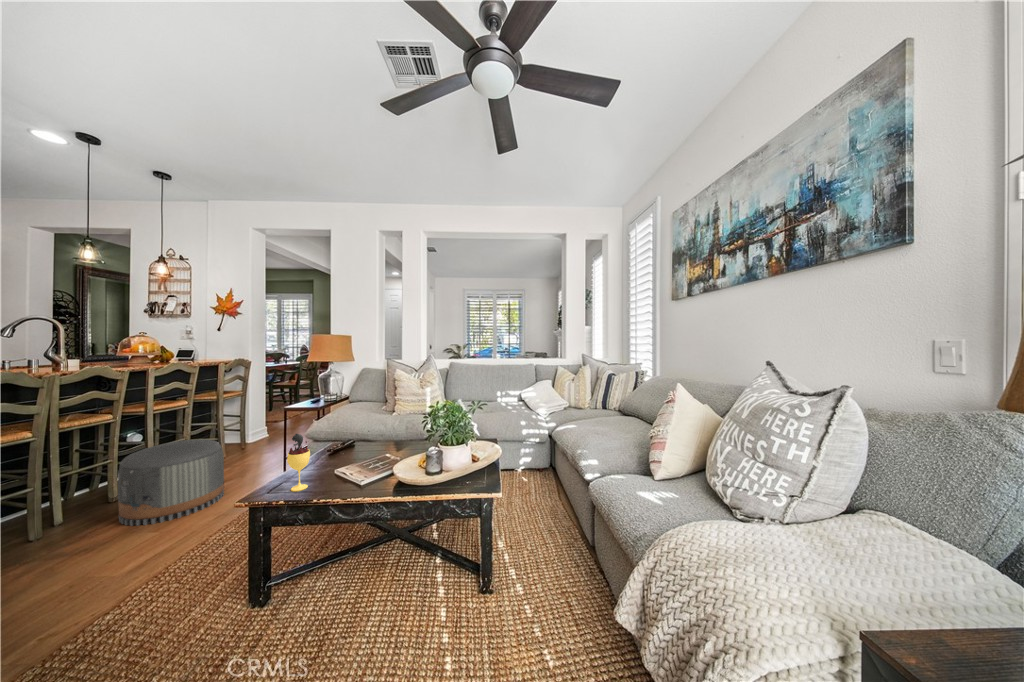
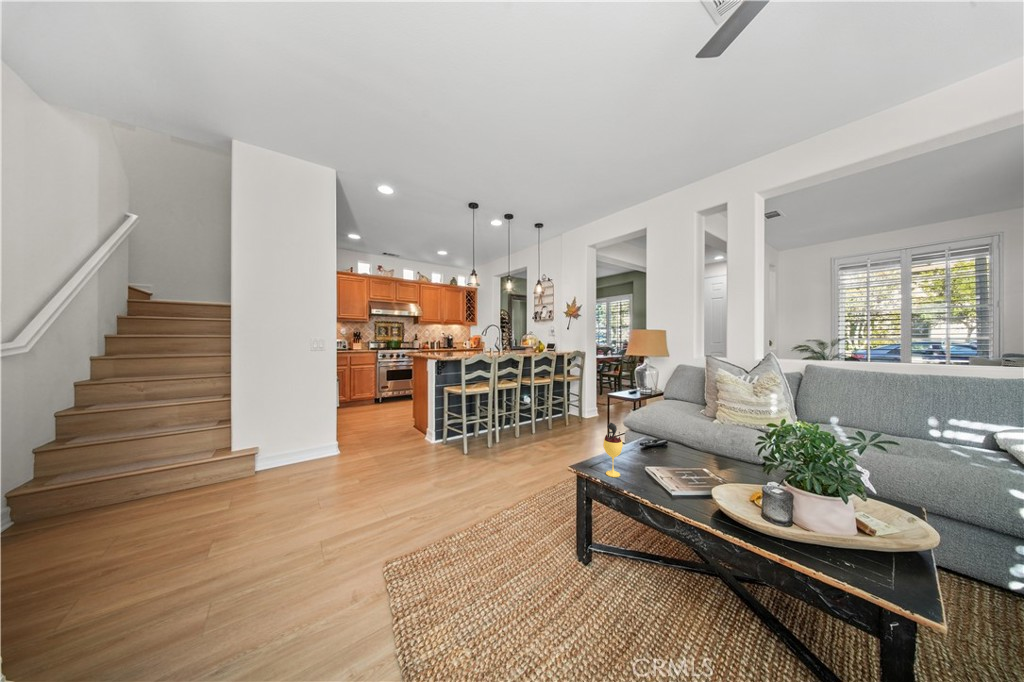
pouf: present [118,439,224,526] -> none [516,406,567,461]

